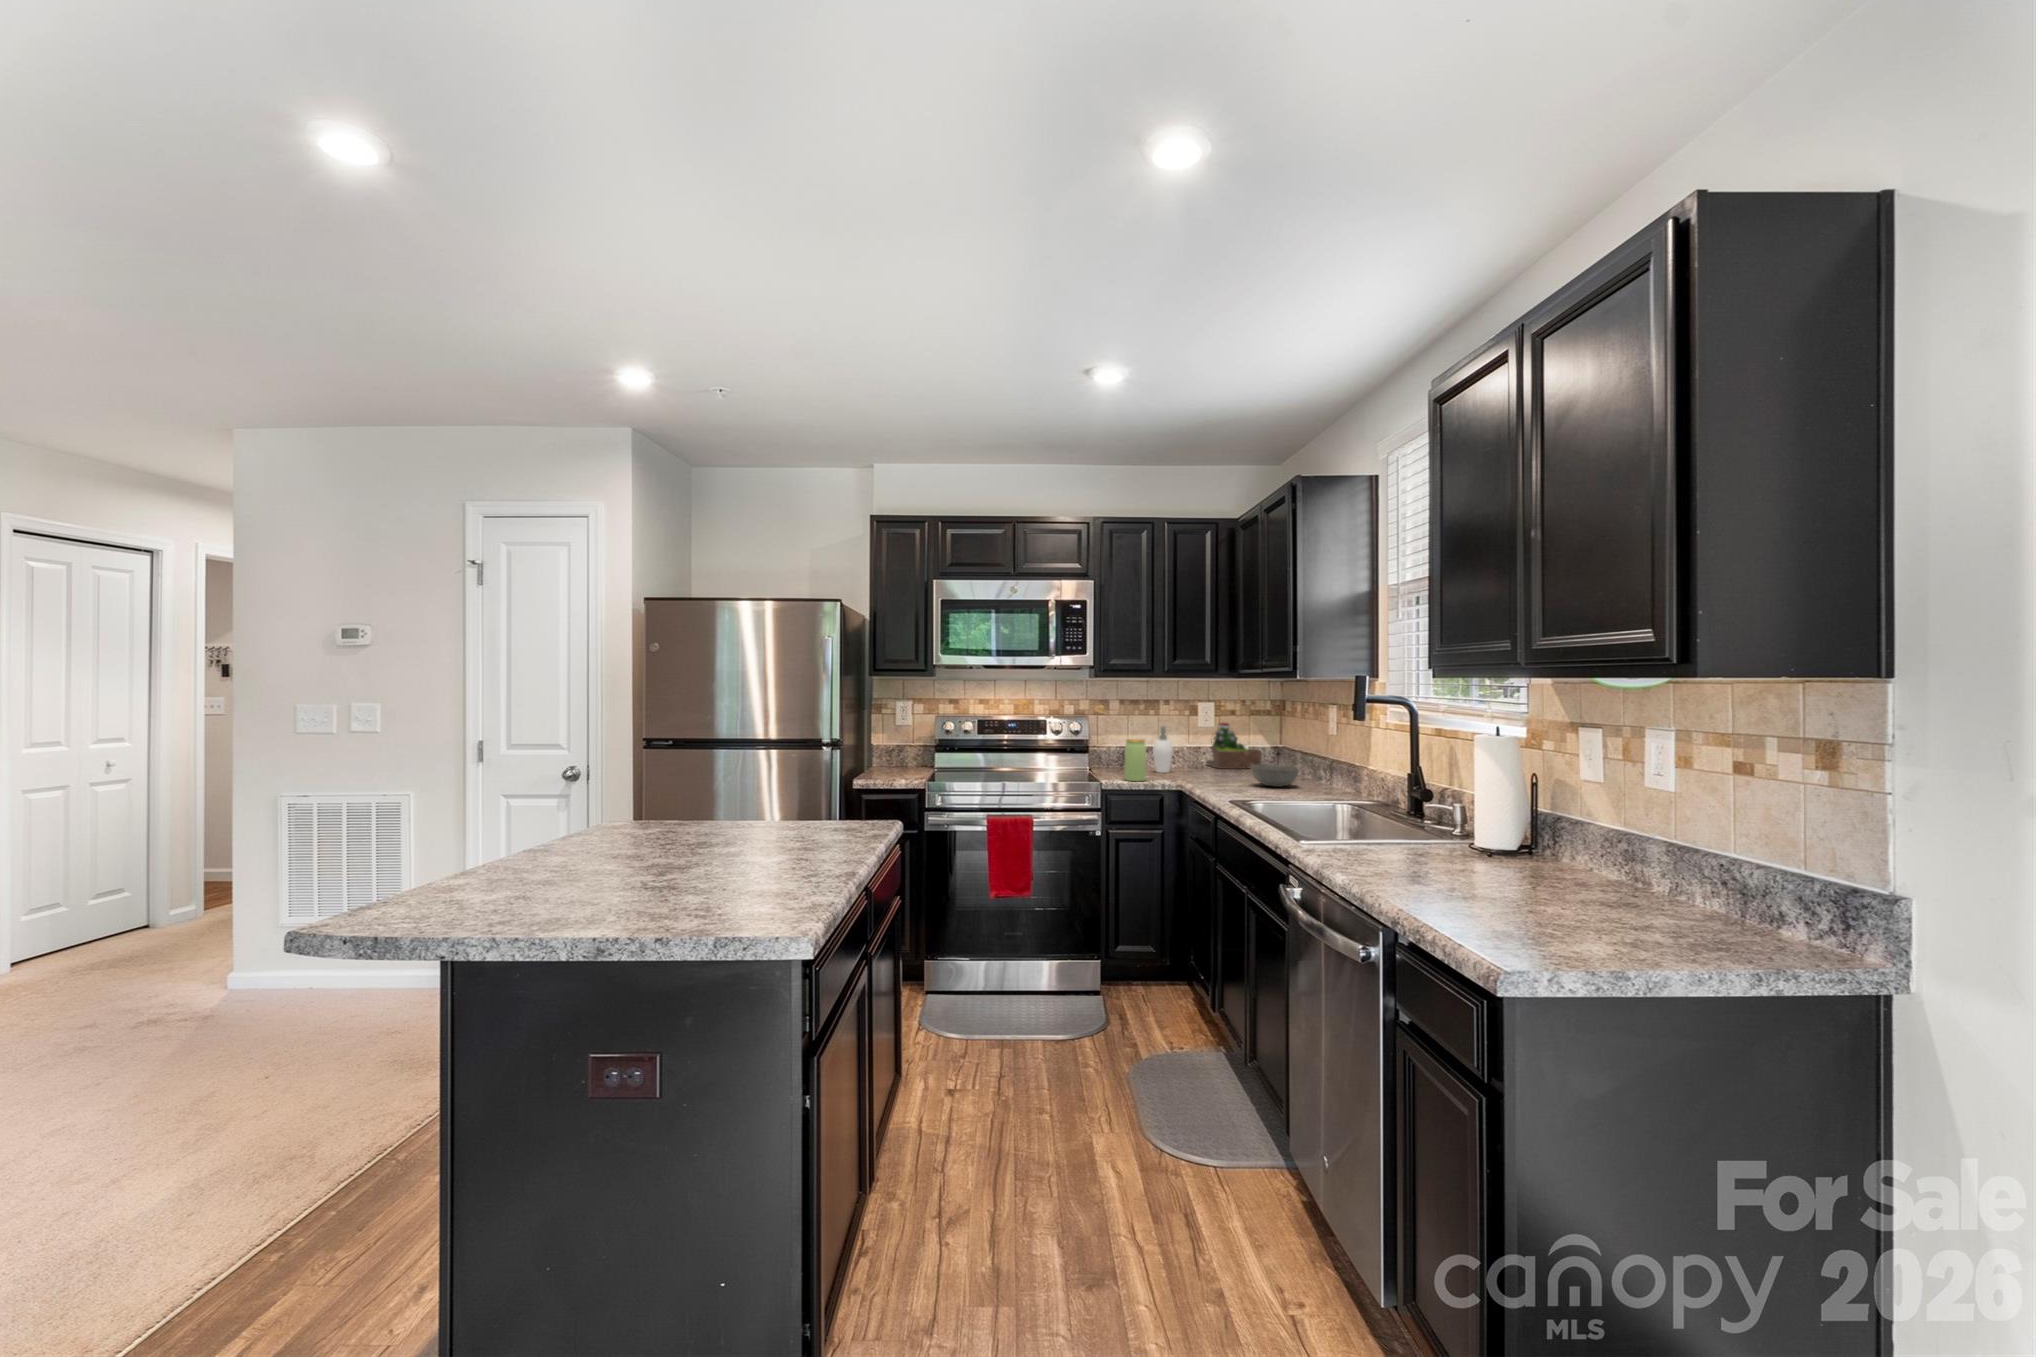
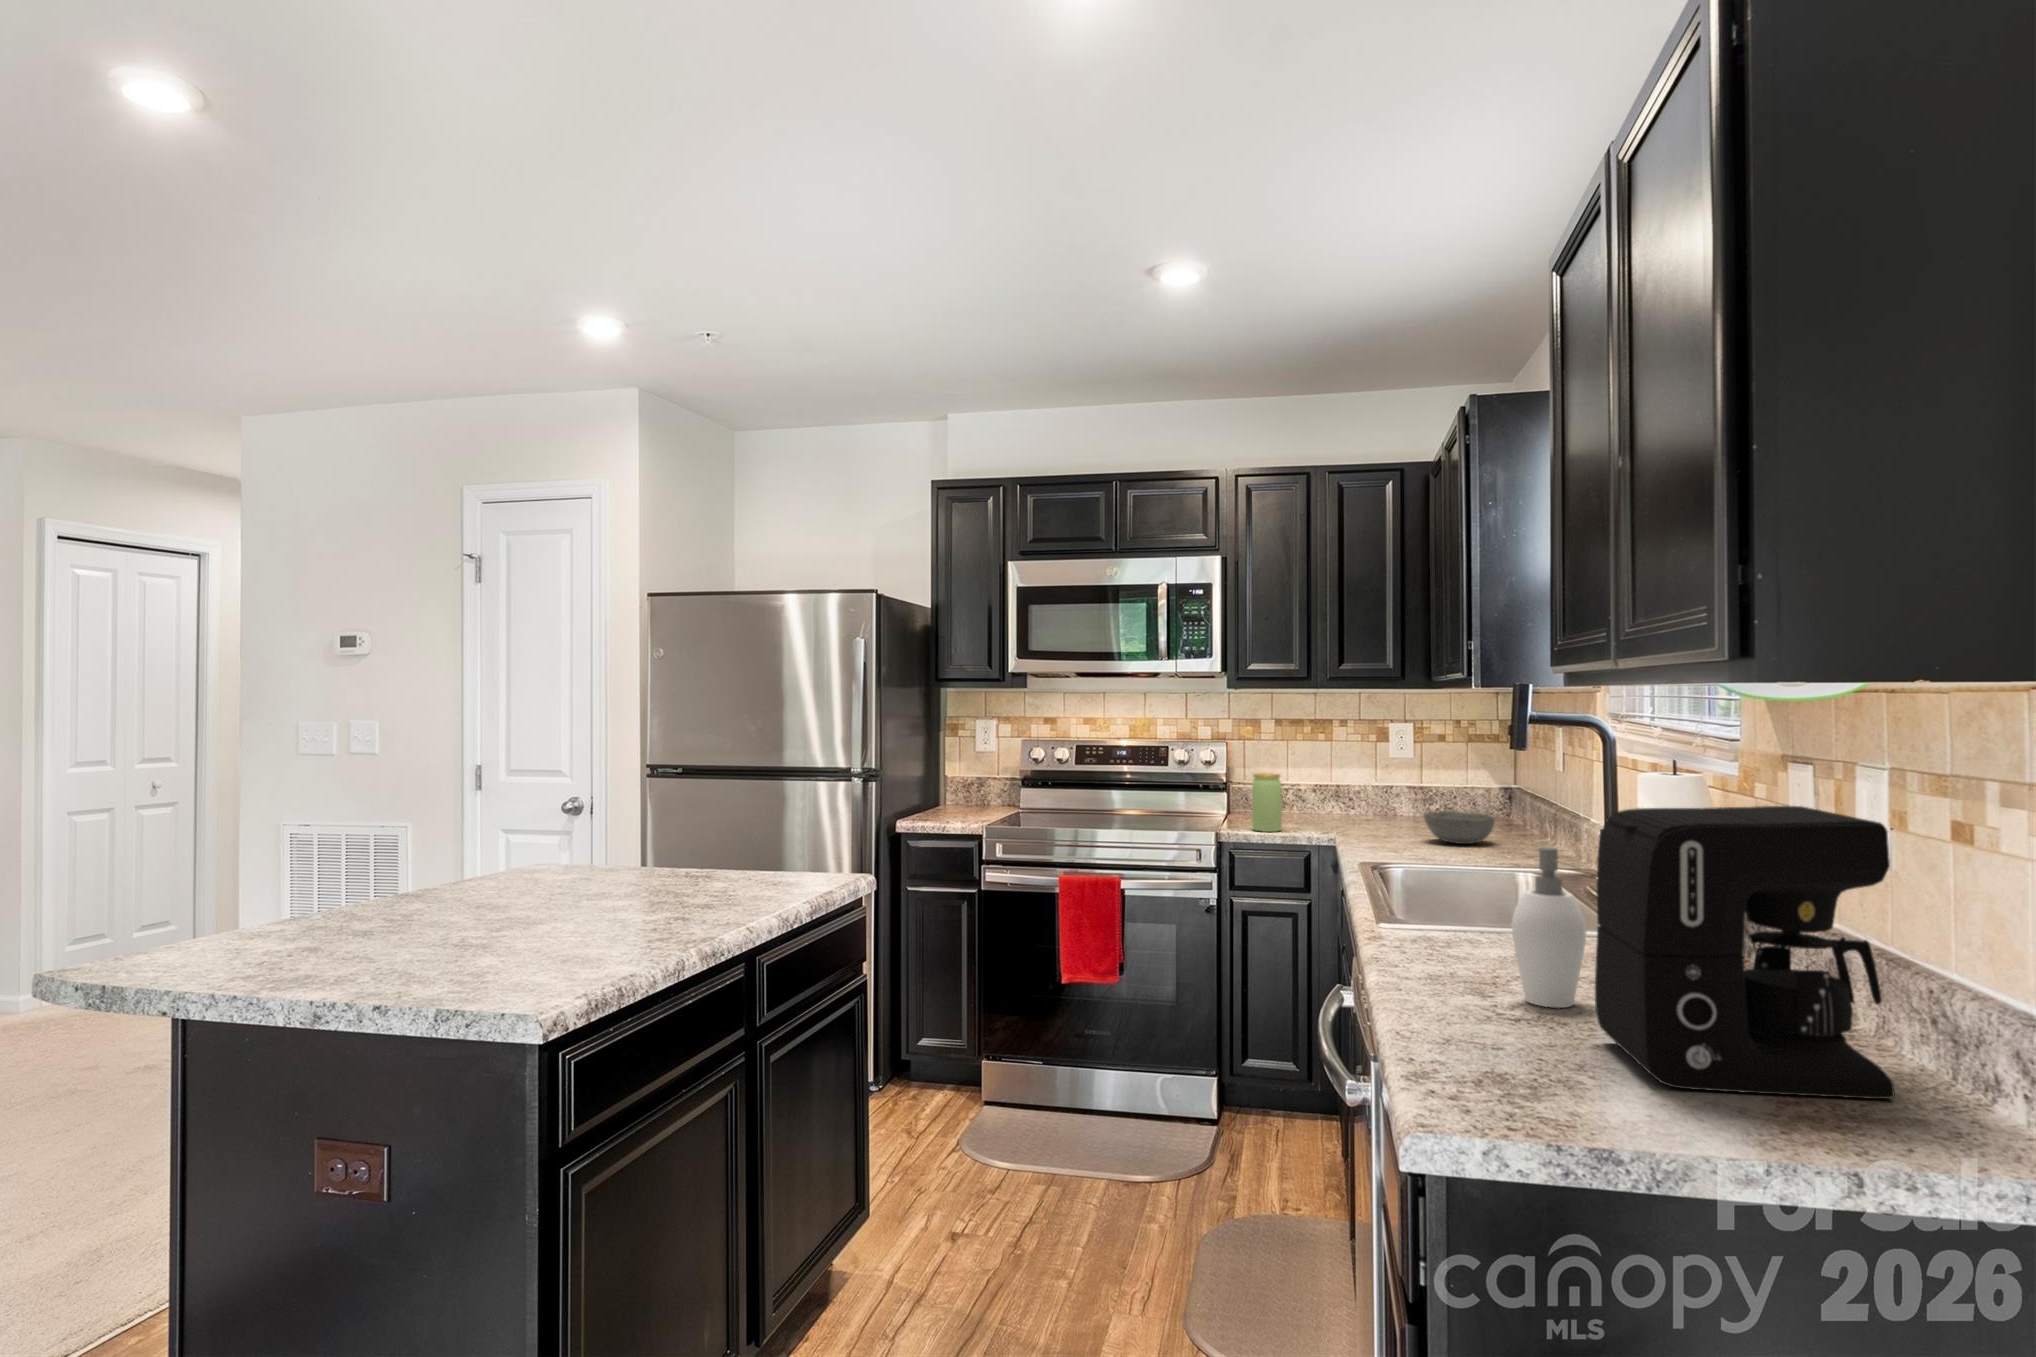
succulent plant: present [1206,723,1262,769] -> none [1400,752,1480,817]
soap dispenser: present [1153,726,1173,773] -> present [1512,847,1586,1008]
coffee maker: none [1530,756,1726,932] -> present [1595,806,1895,1099]

